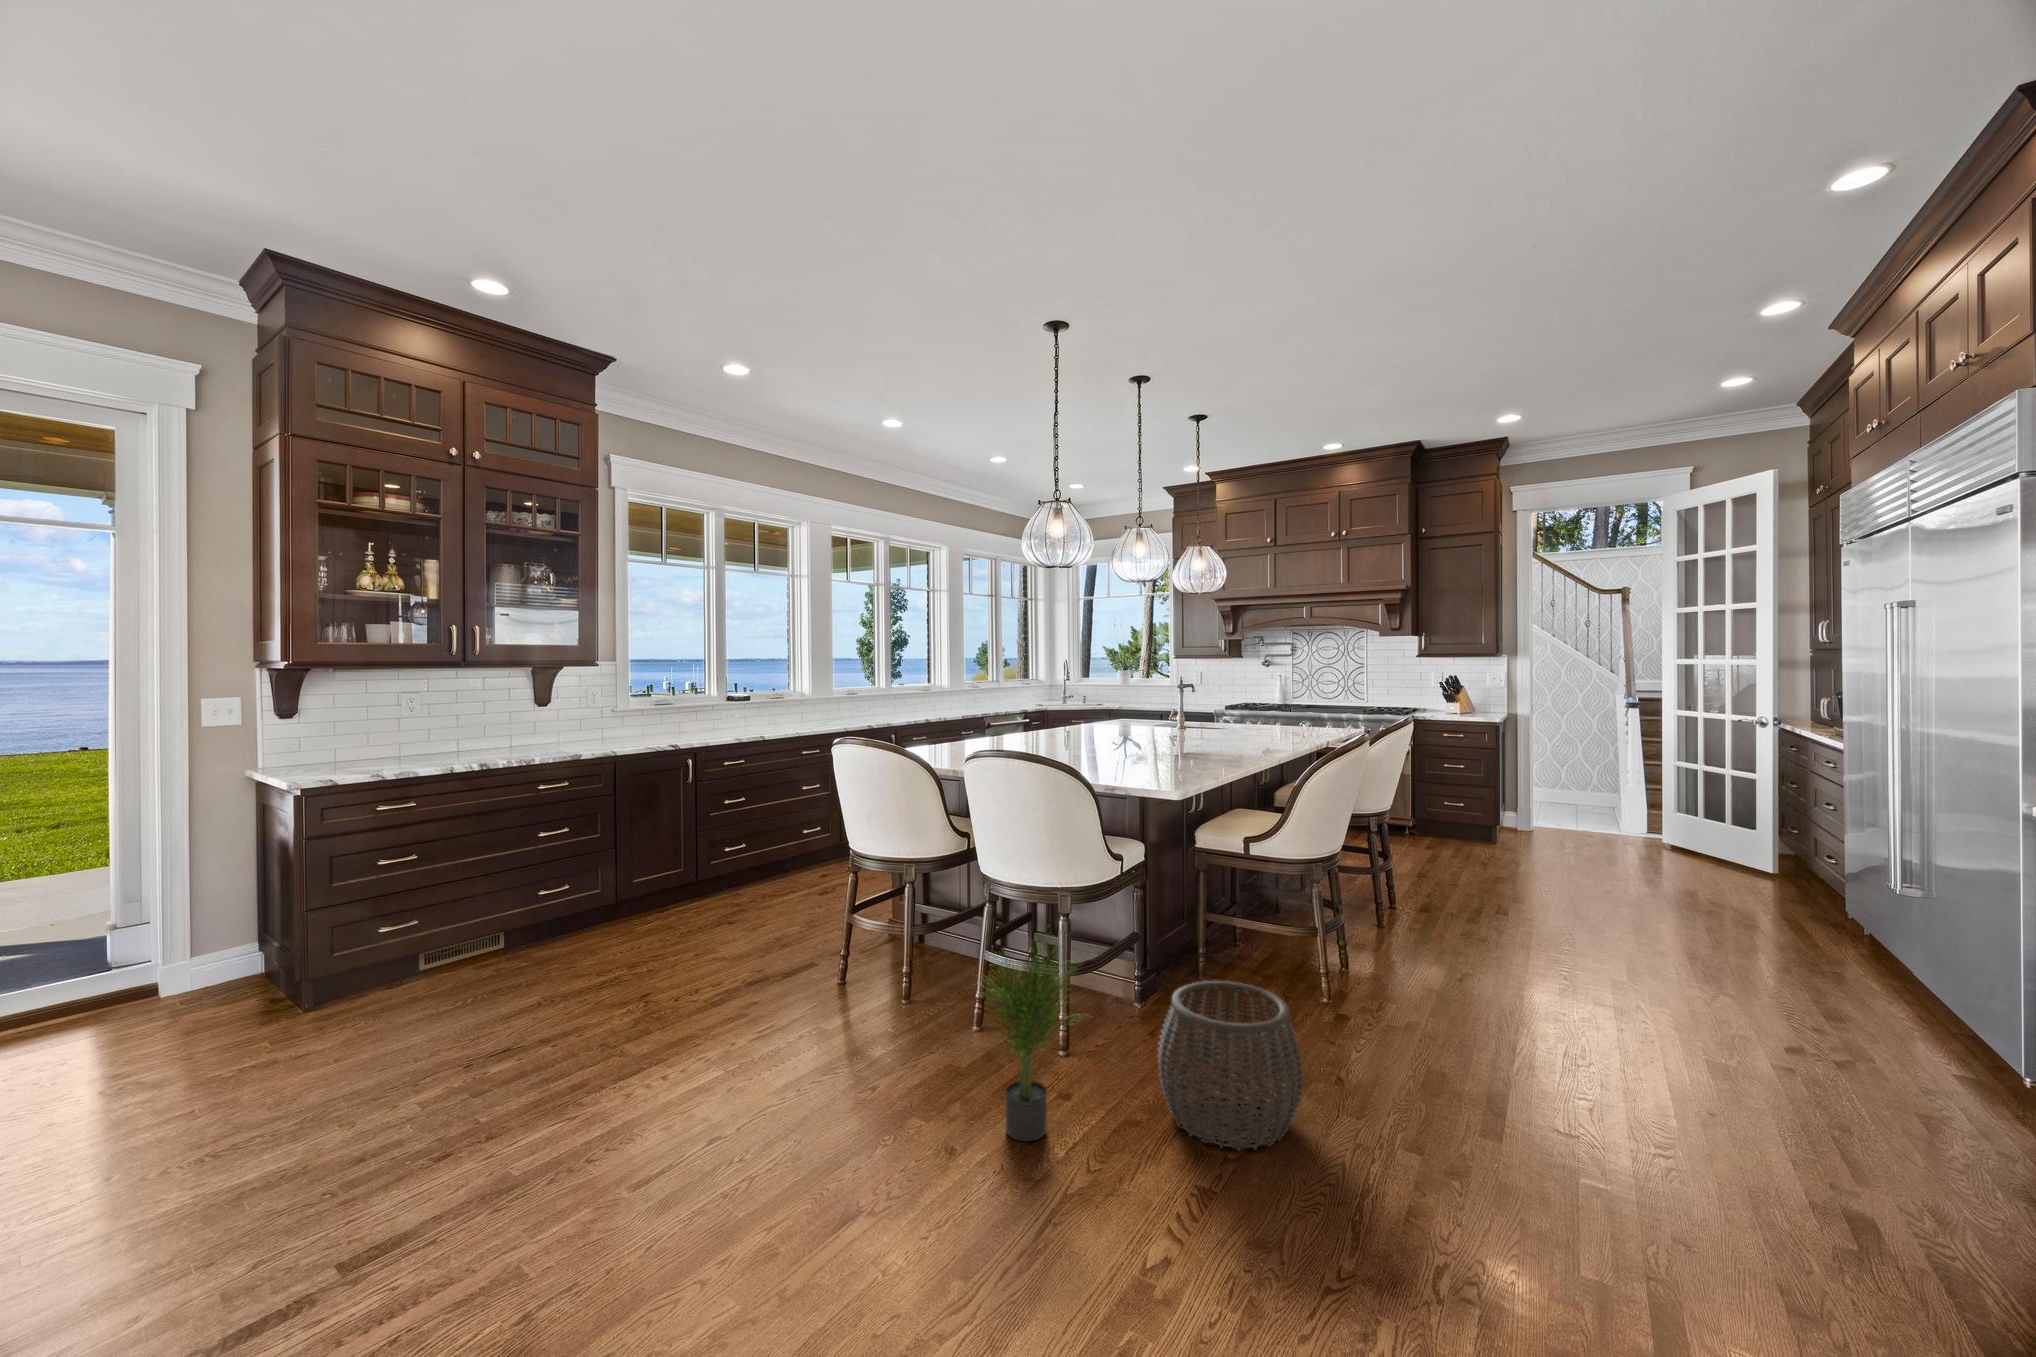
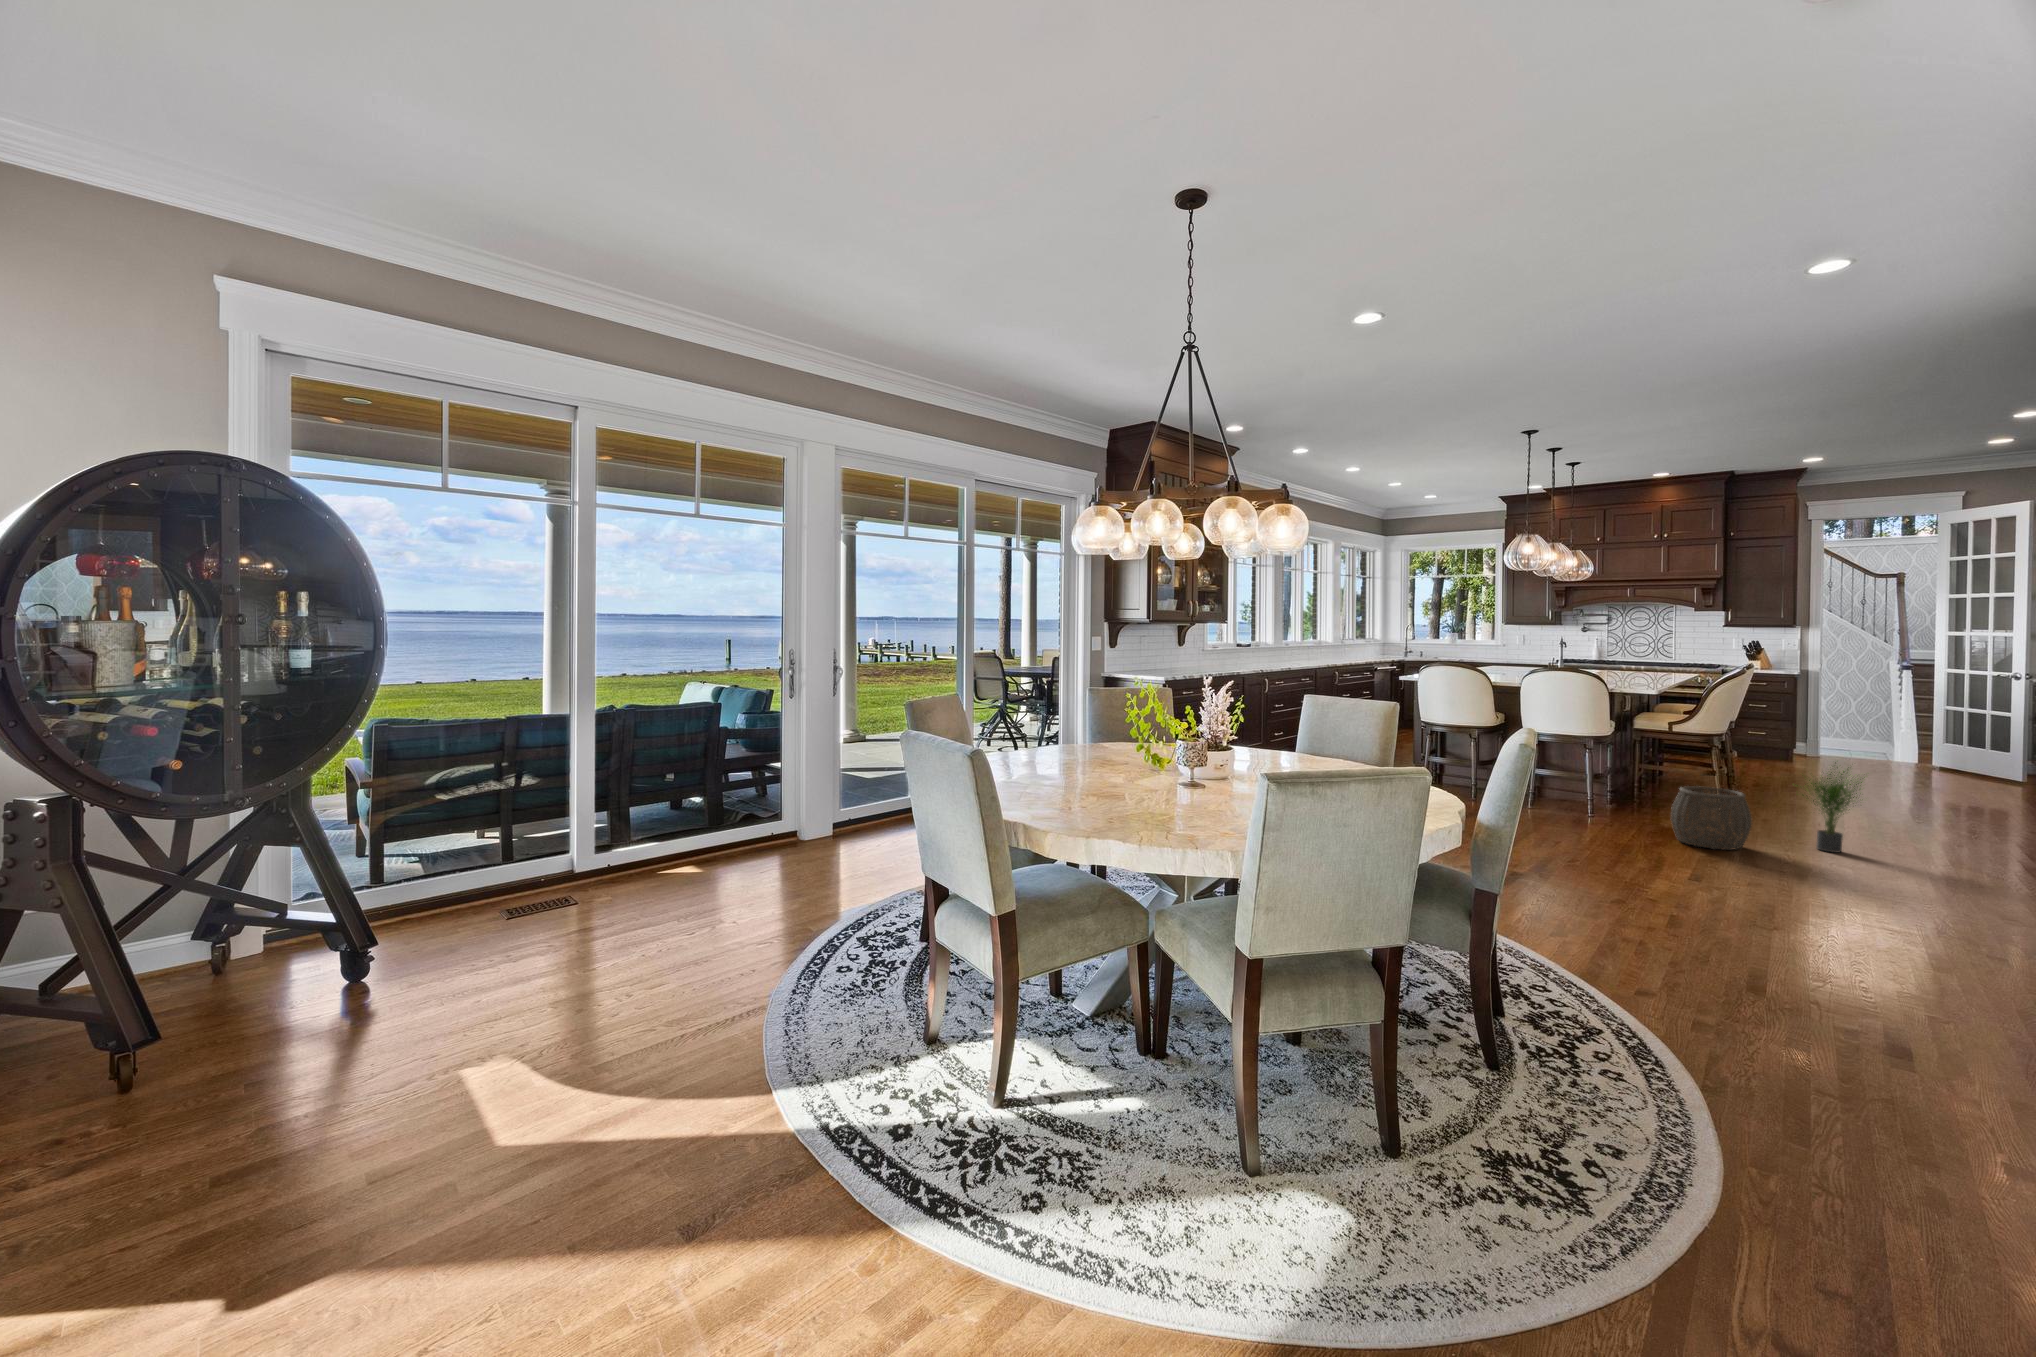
potted plant: present [984,929,1078,1141] -> present [1802,762,1865,853]

